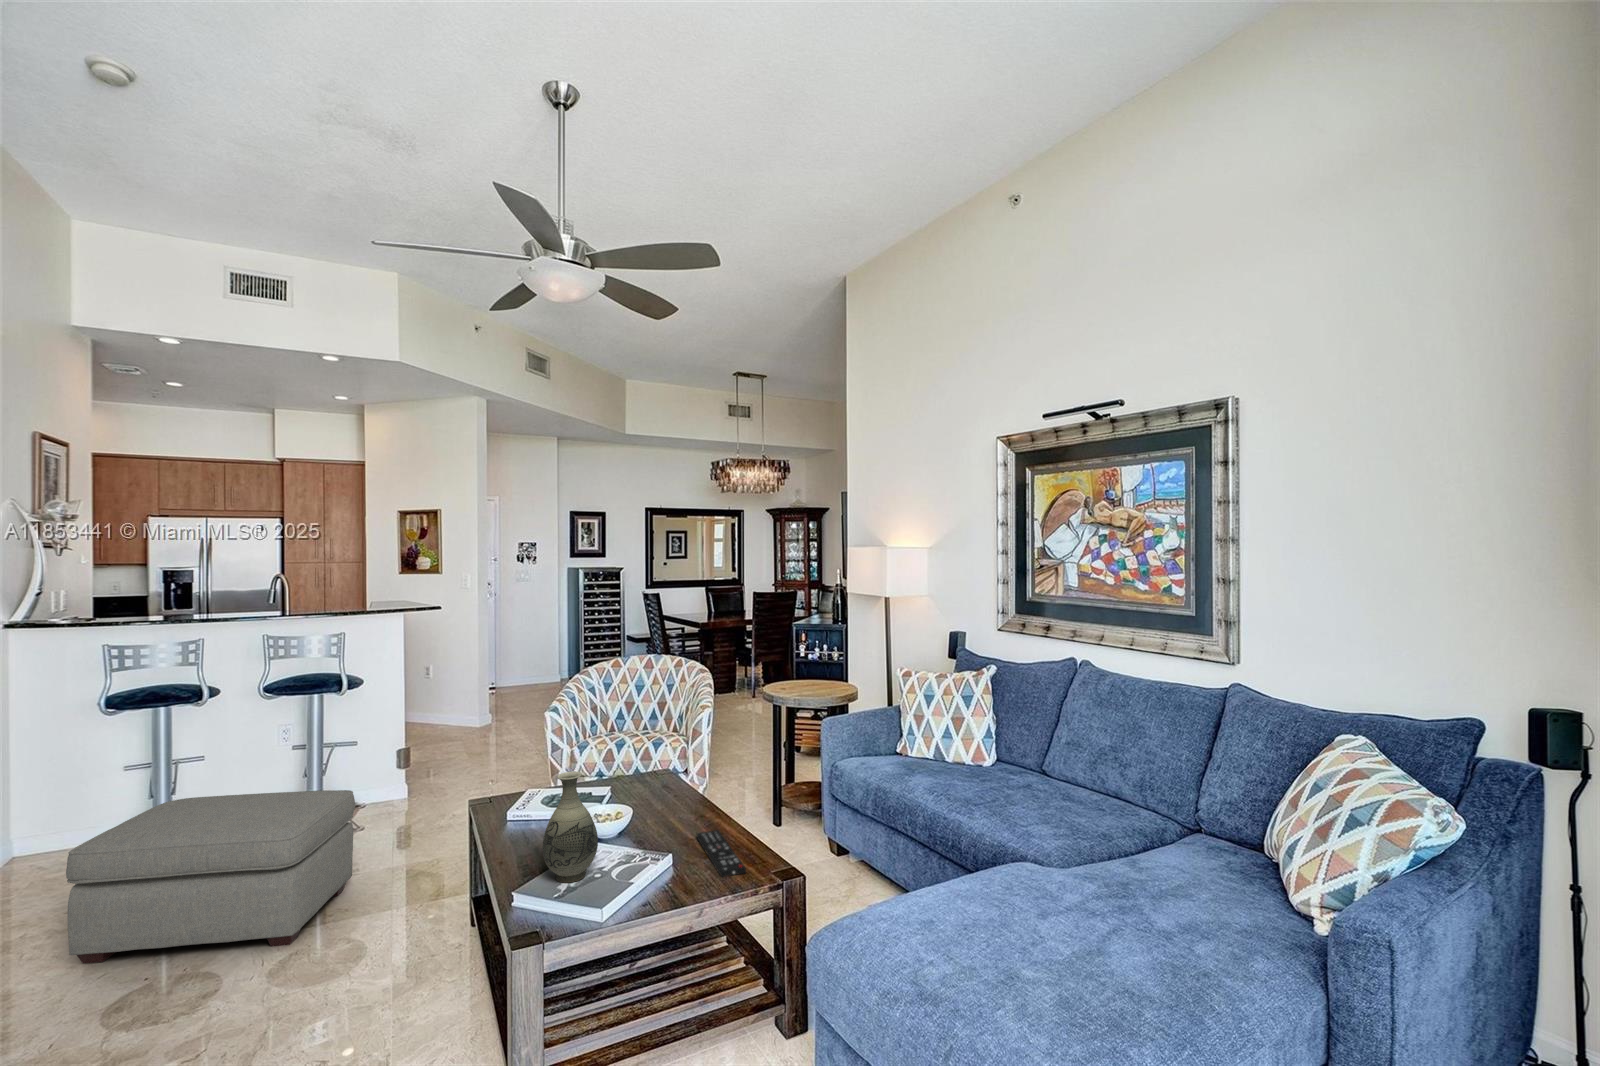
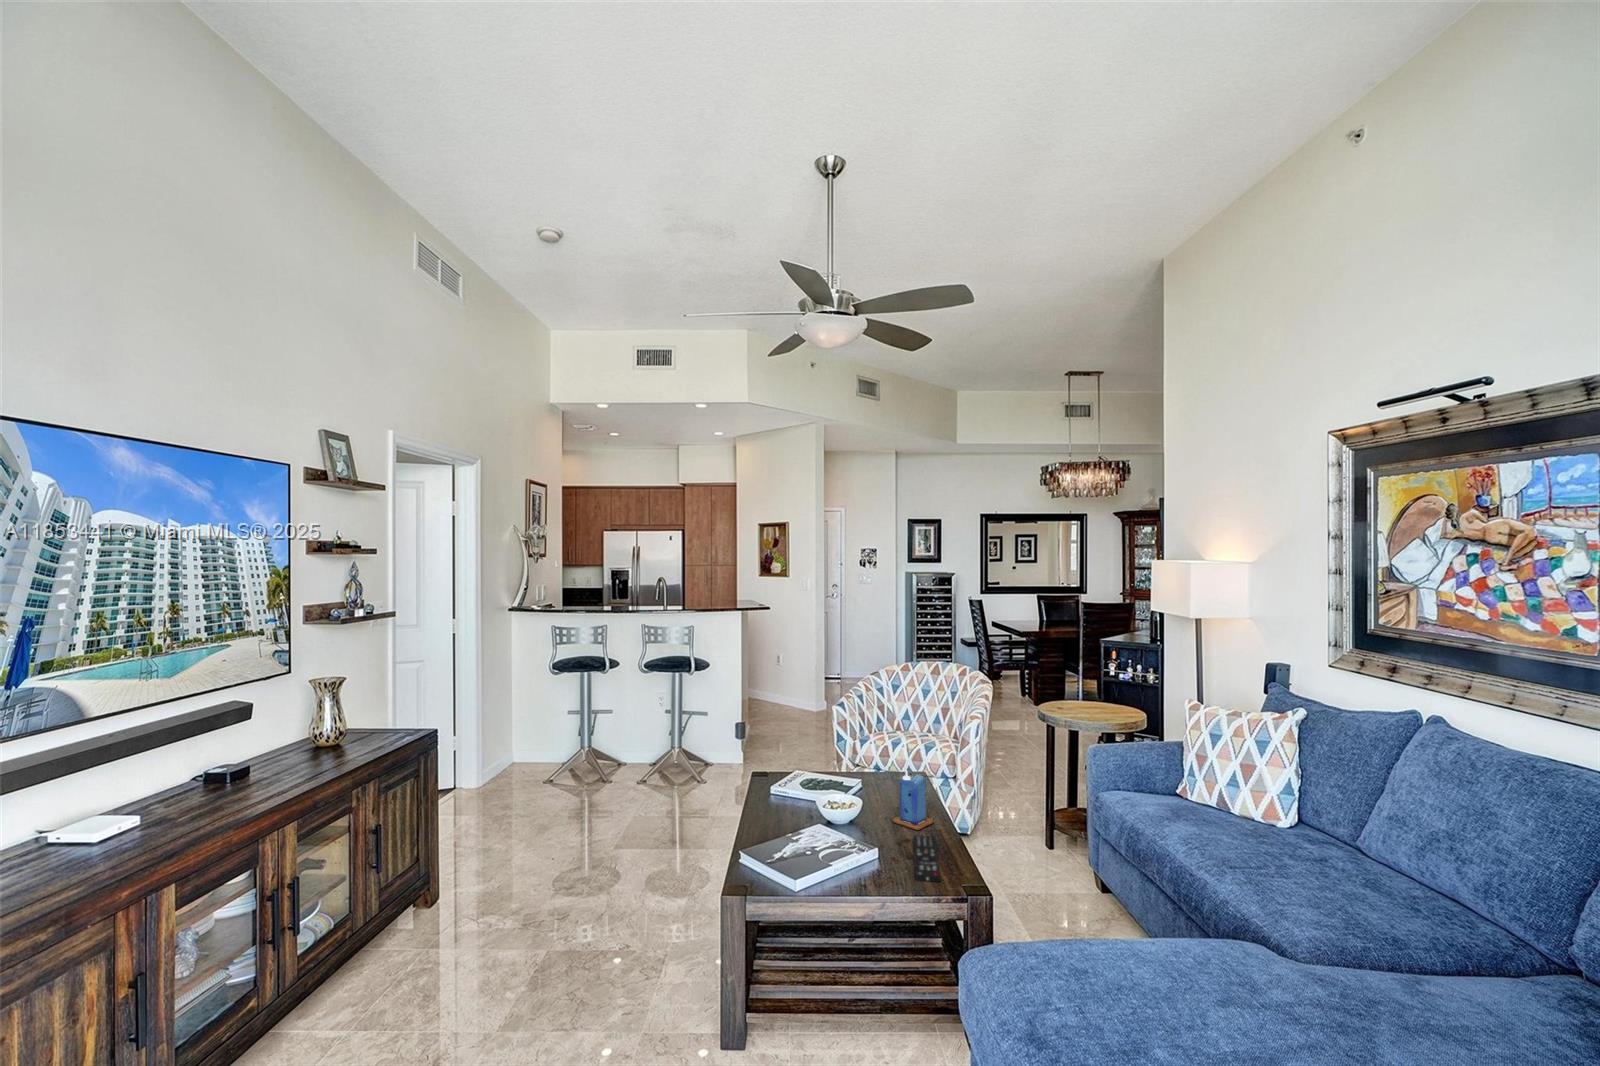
candle: none [666,767,707,828] -> present [893,770,934,831]
vase: present [542,772,598,882] -> none [767,758,813,853]
ottoman: present [66,790,355,964] -> none [516,737,687,858]

